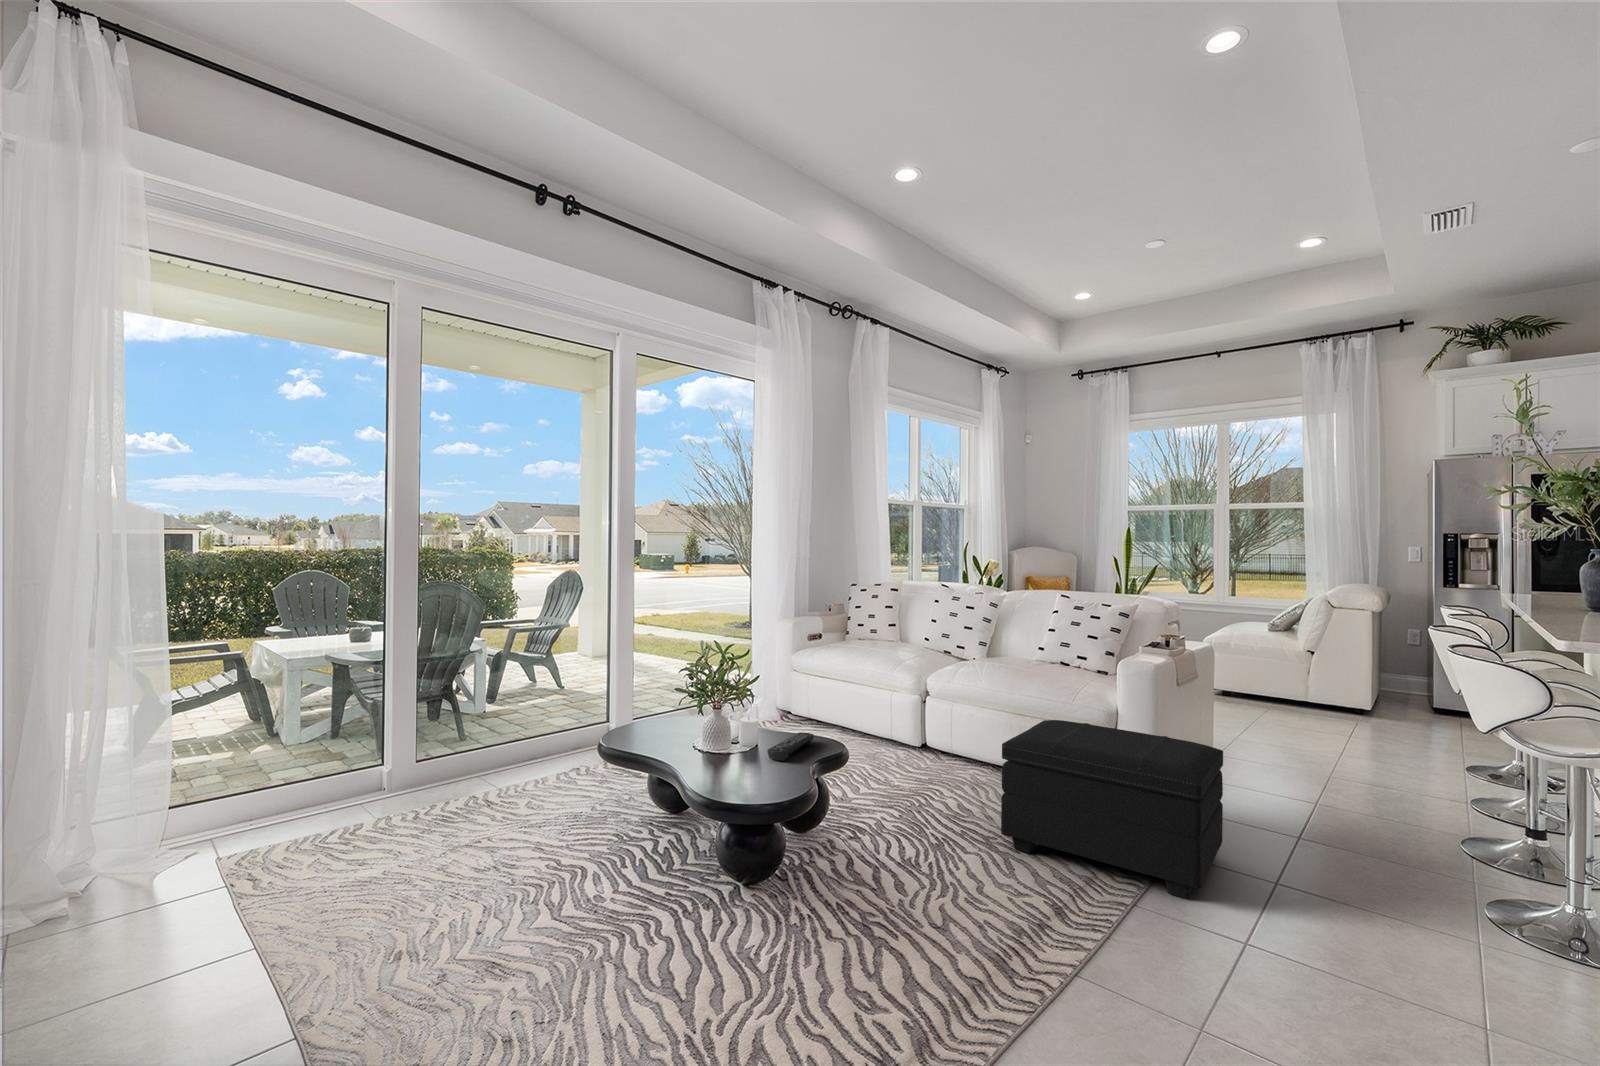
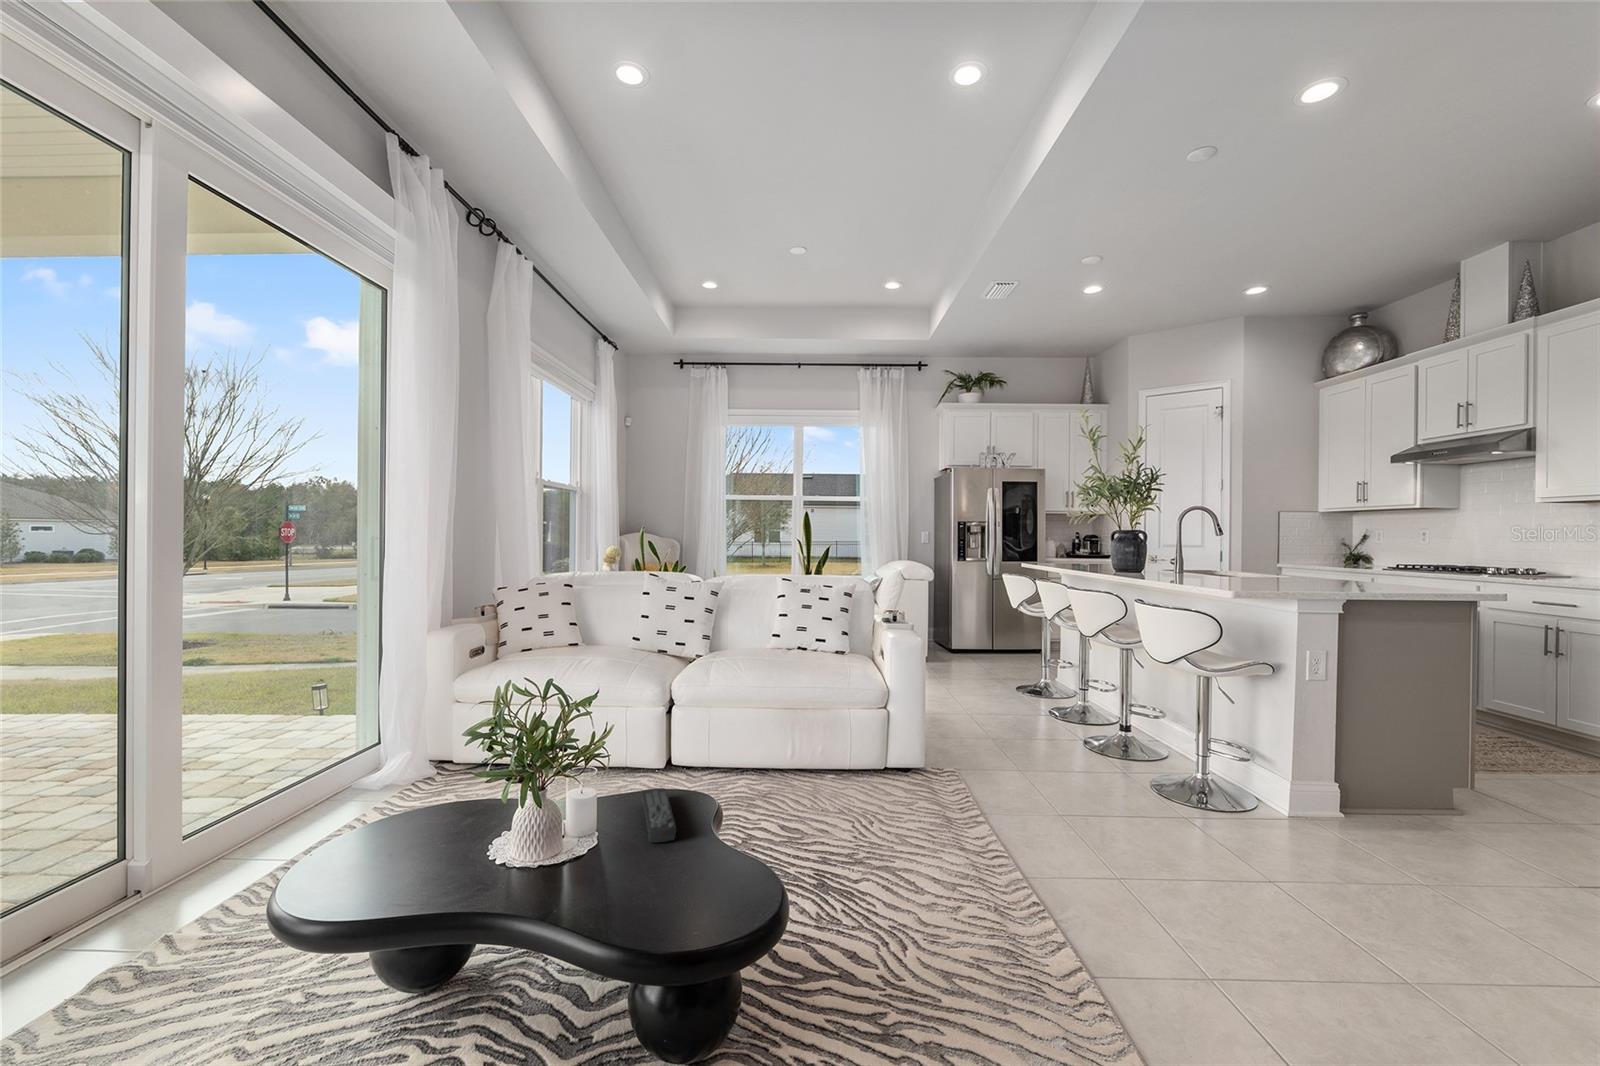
footstool: present [1001,720,1223,899] -> none [859,705,1074,859]

